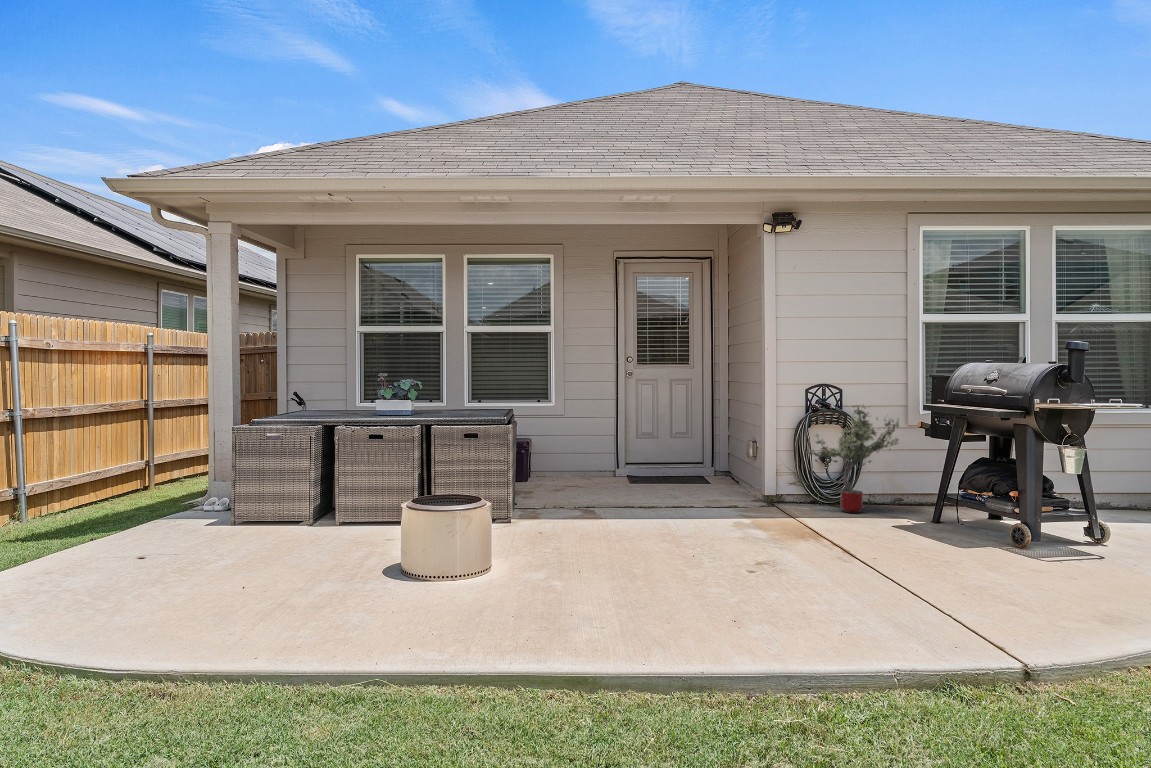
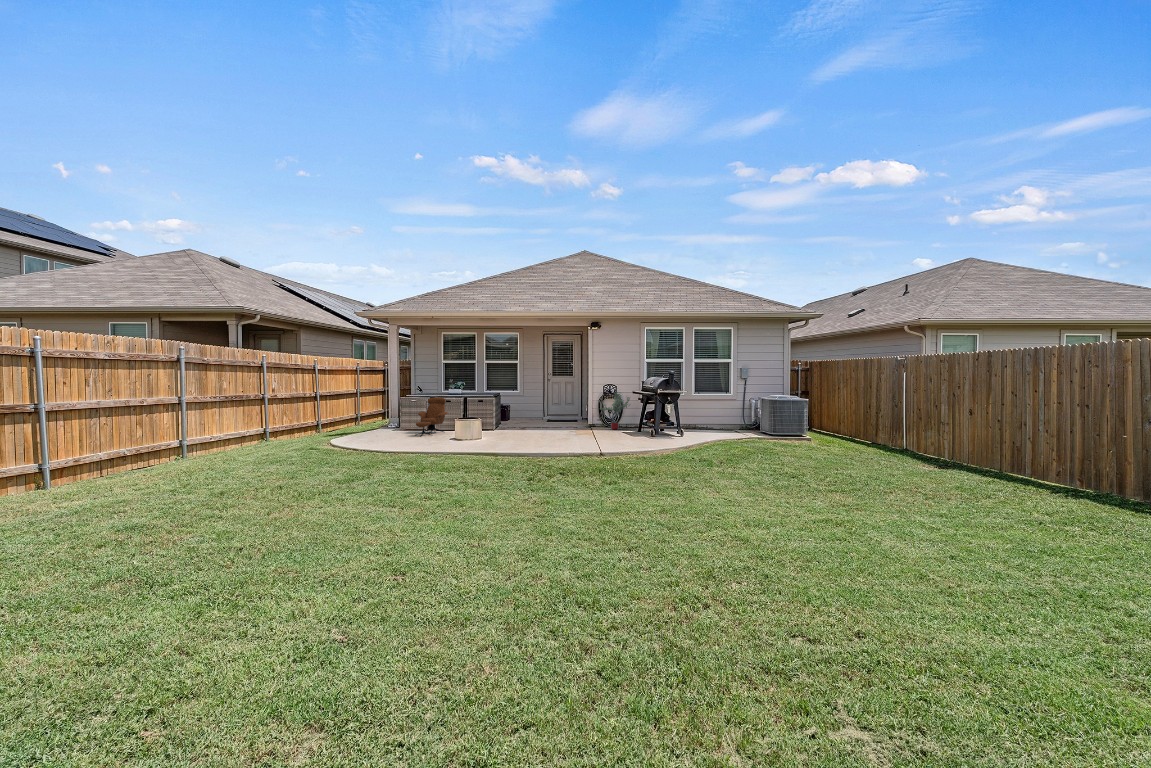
lounge chair: none [260,425,373,565] -> present [416,397,448,435]

